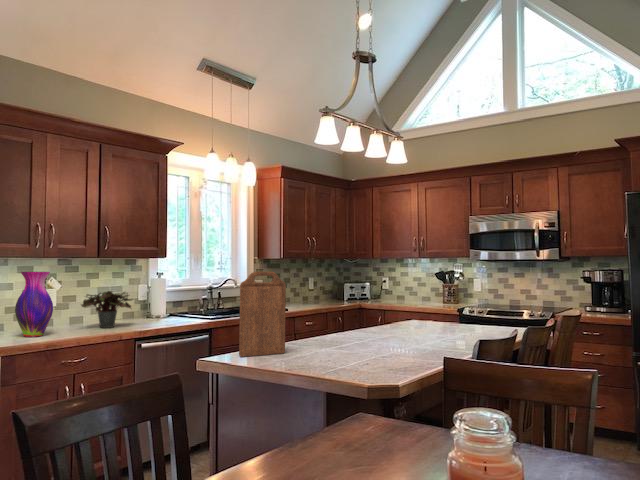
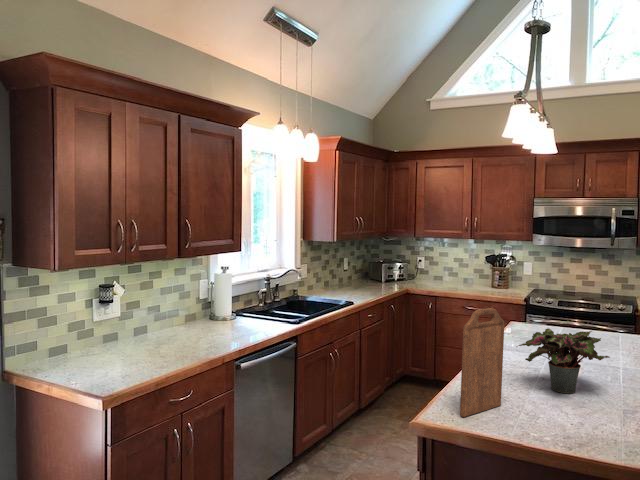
vase: present [15,272,53,337] -> none [98,283,144,368]
potted plant: present [81,291,133,328] -> present [518,328,610,393]

